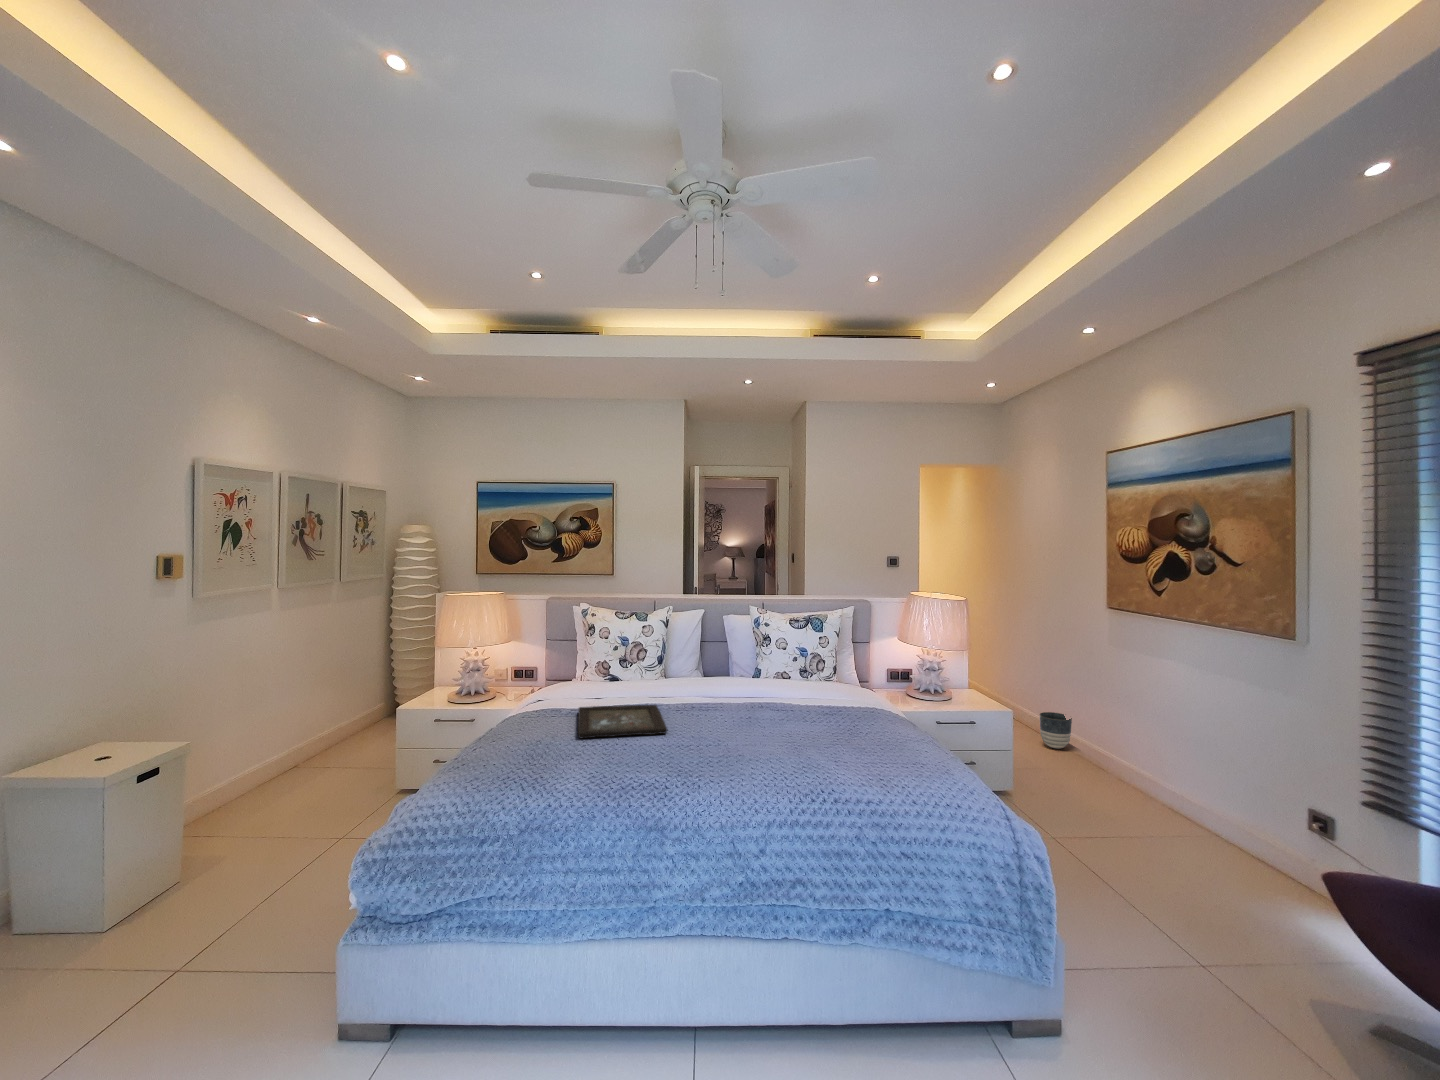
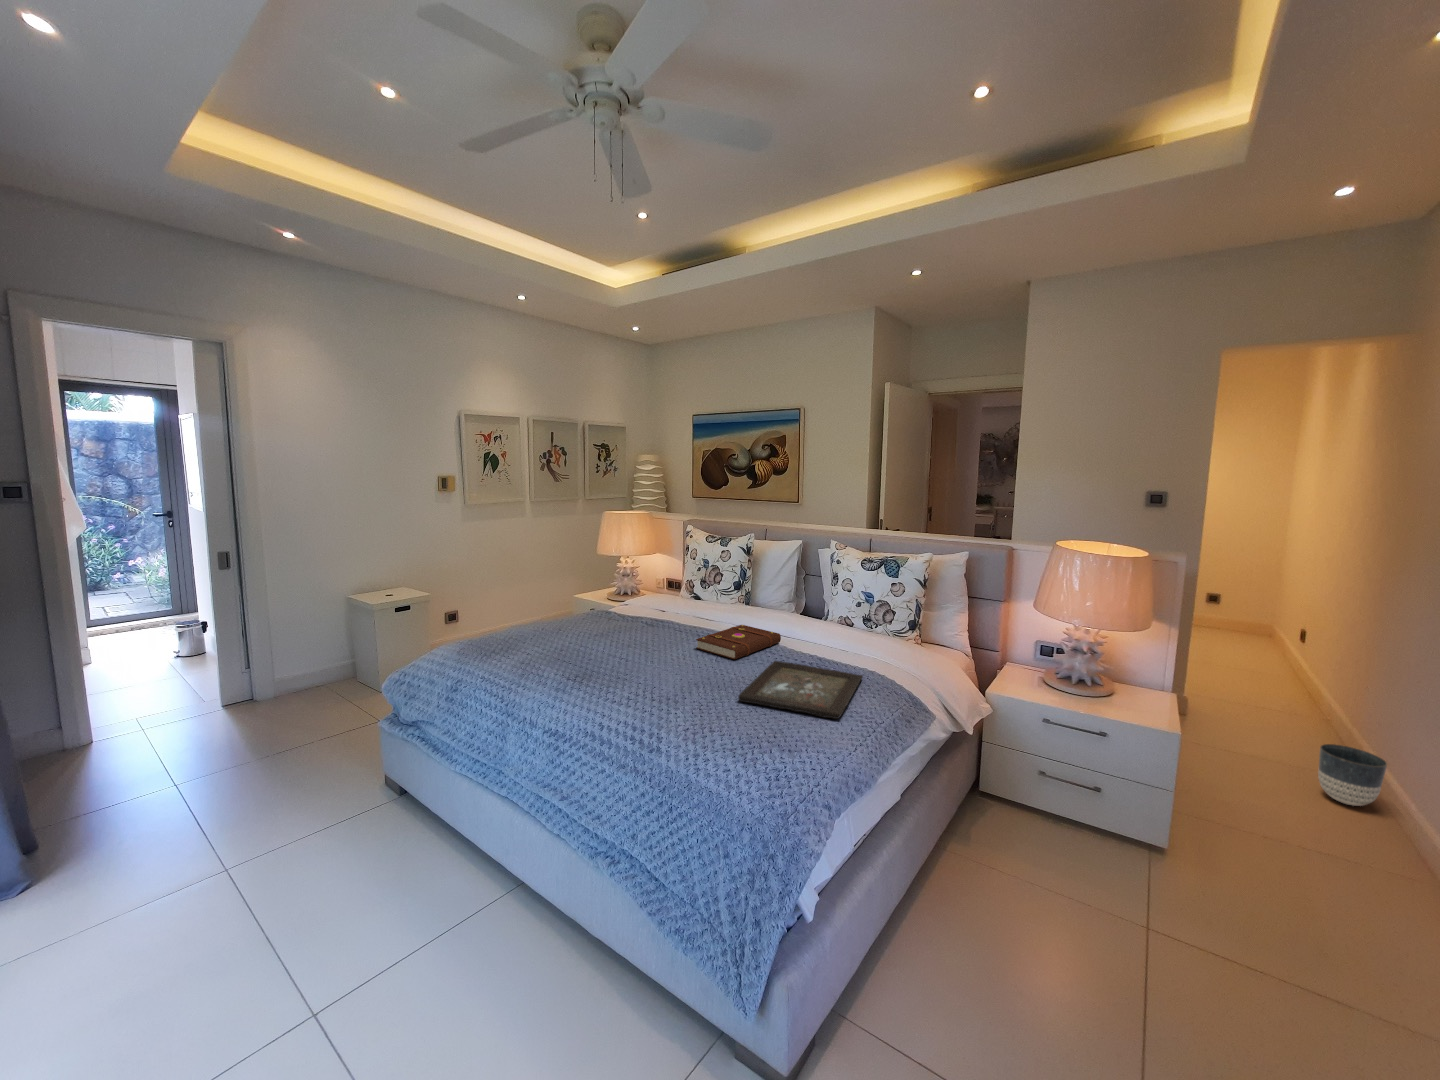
book: none [715,692,768,720] -> present [696,625,781,659]
tray: present [578,705,668,738] -> present [738,661,863,719]

